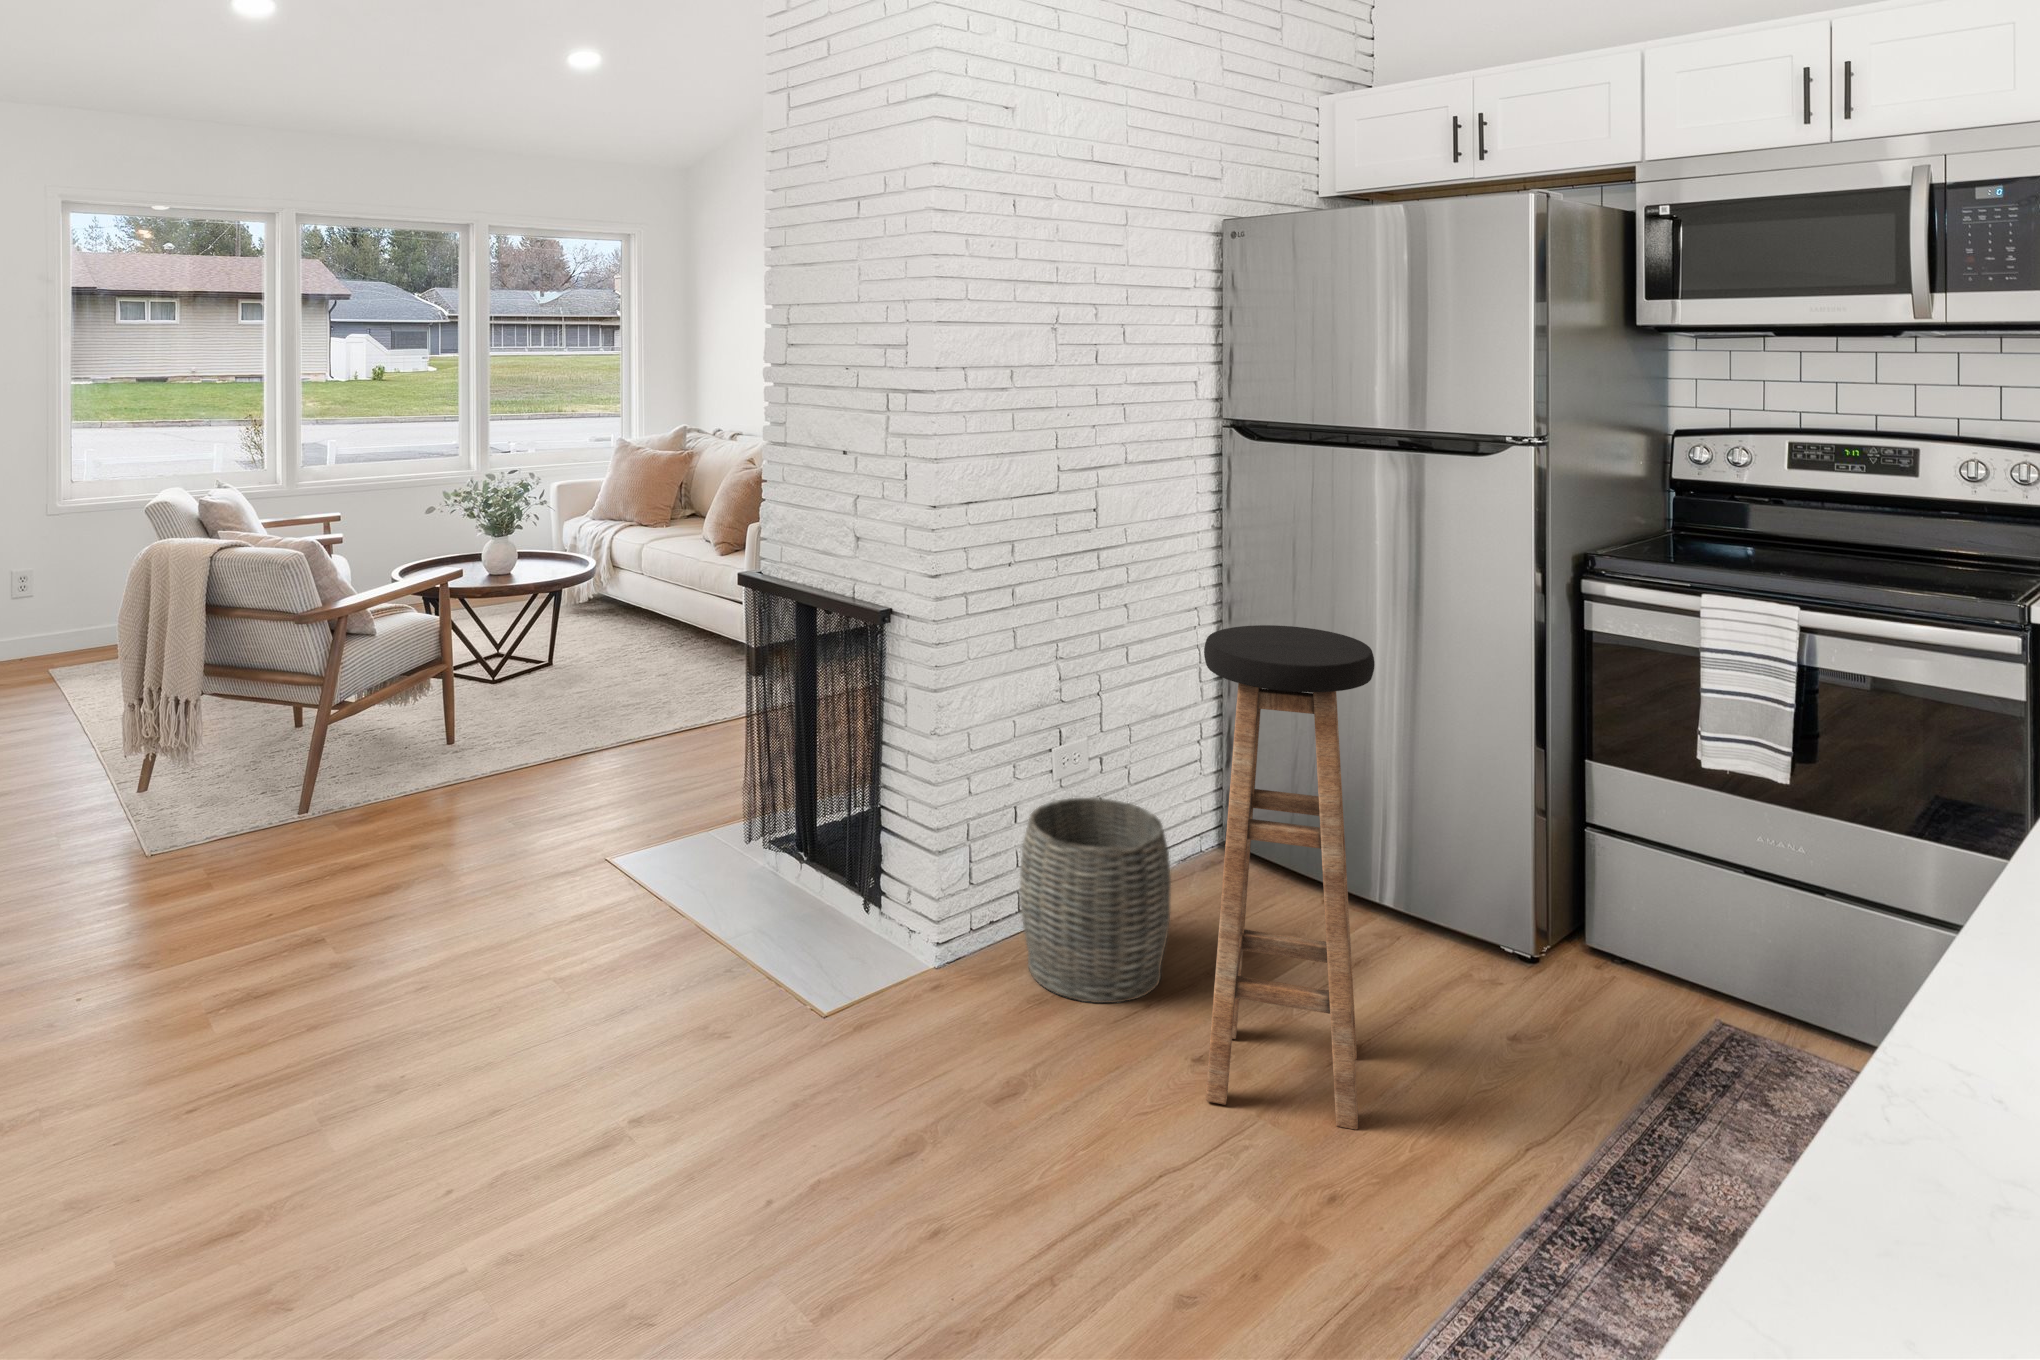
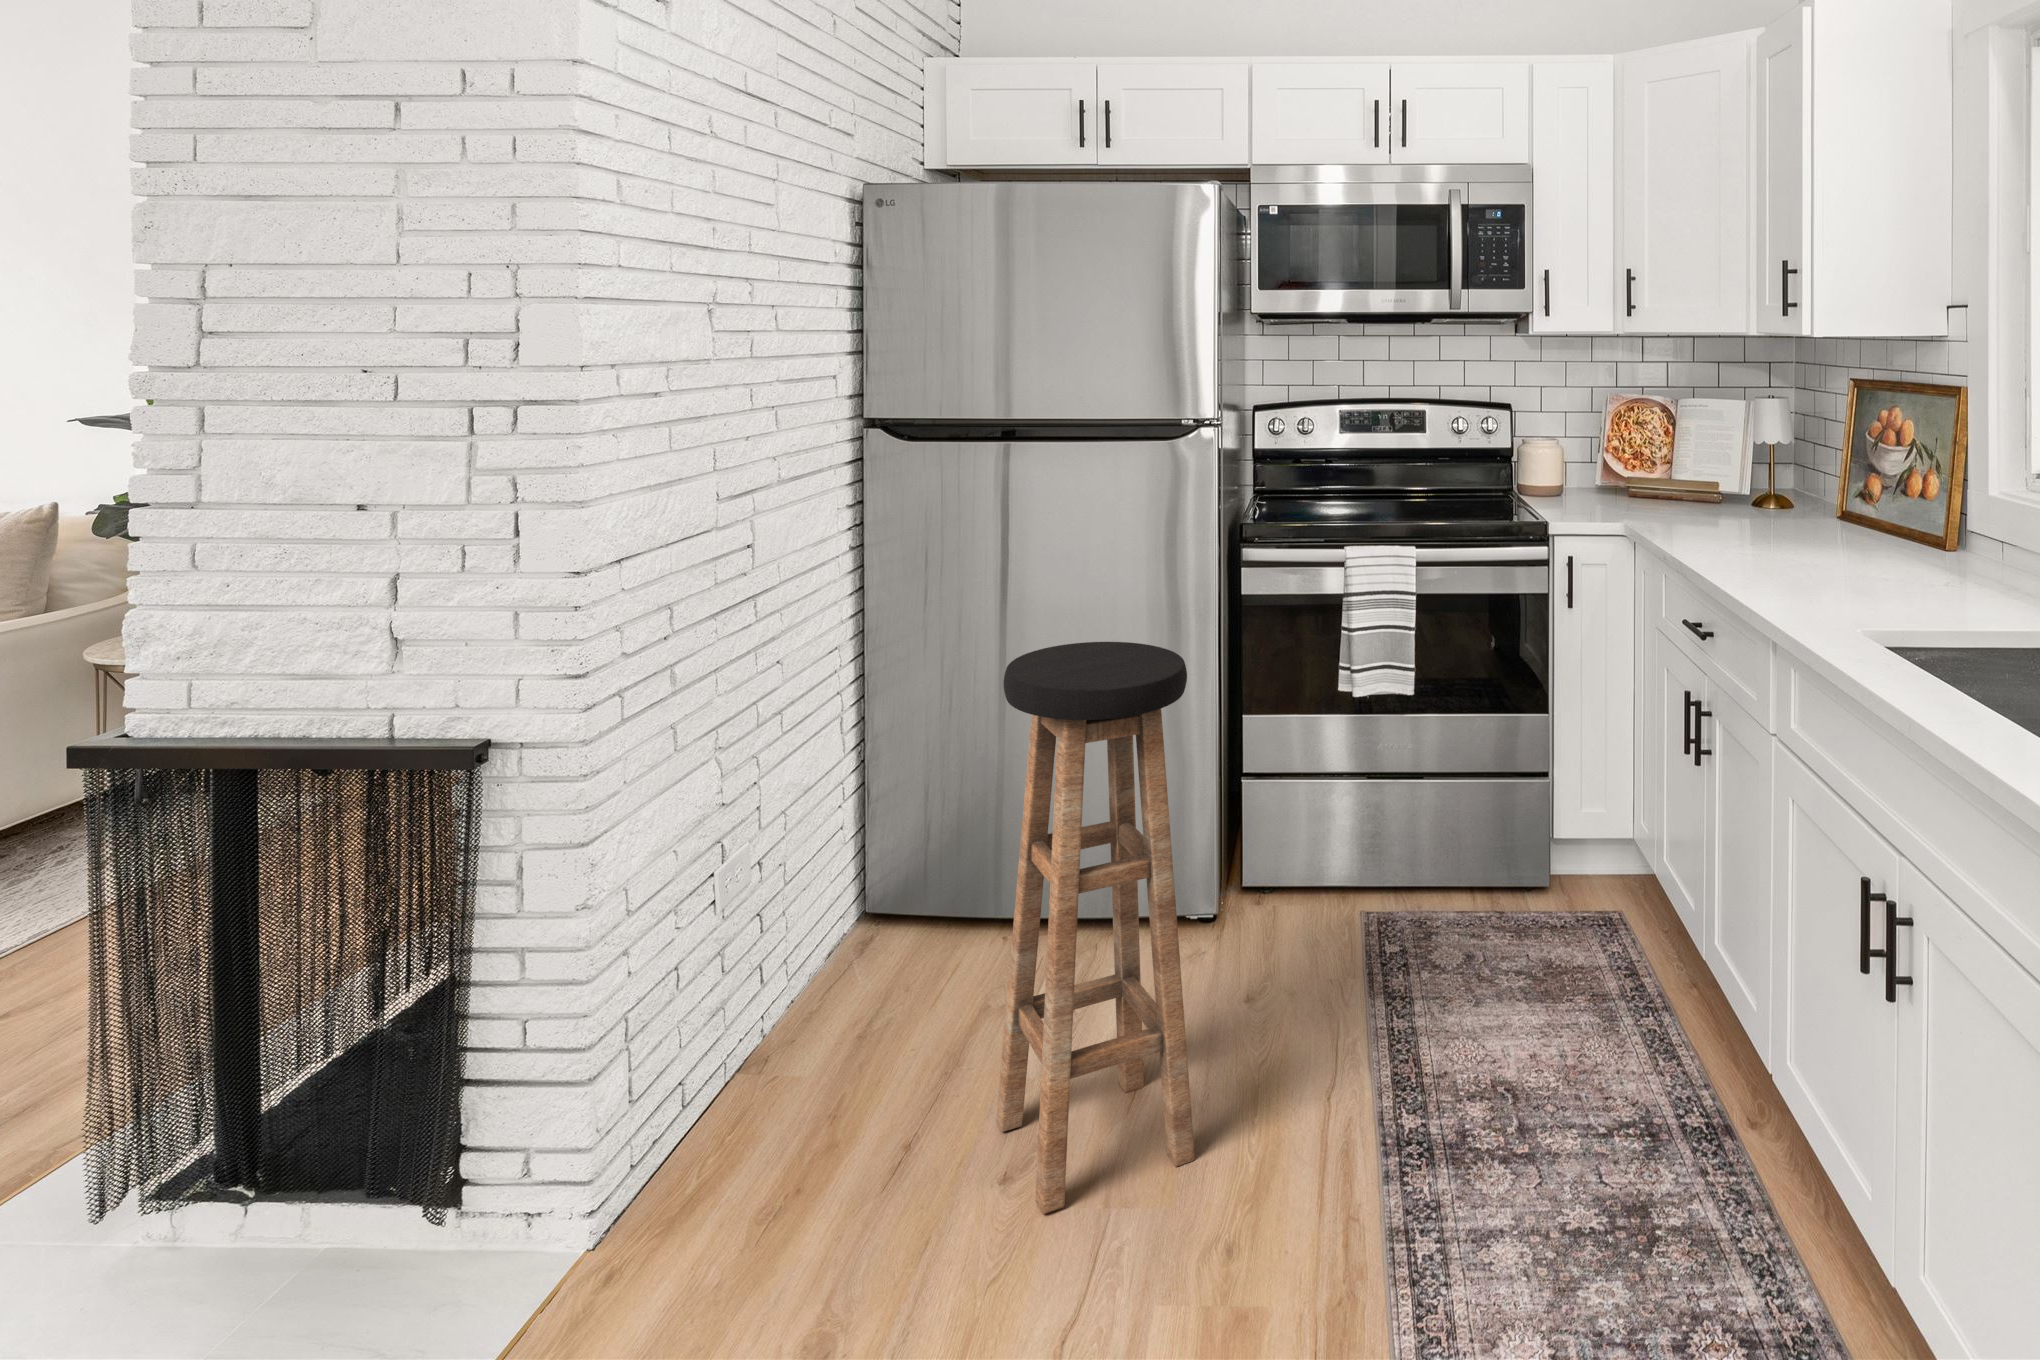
woven basket: present [1020,798,1171,1003] -> none [706,900,908,1179]

